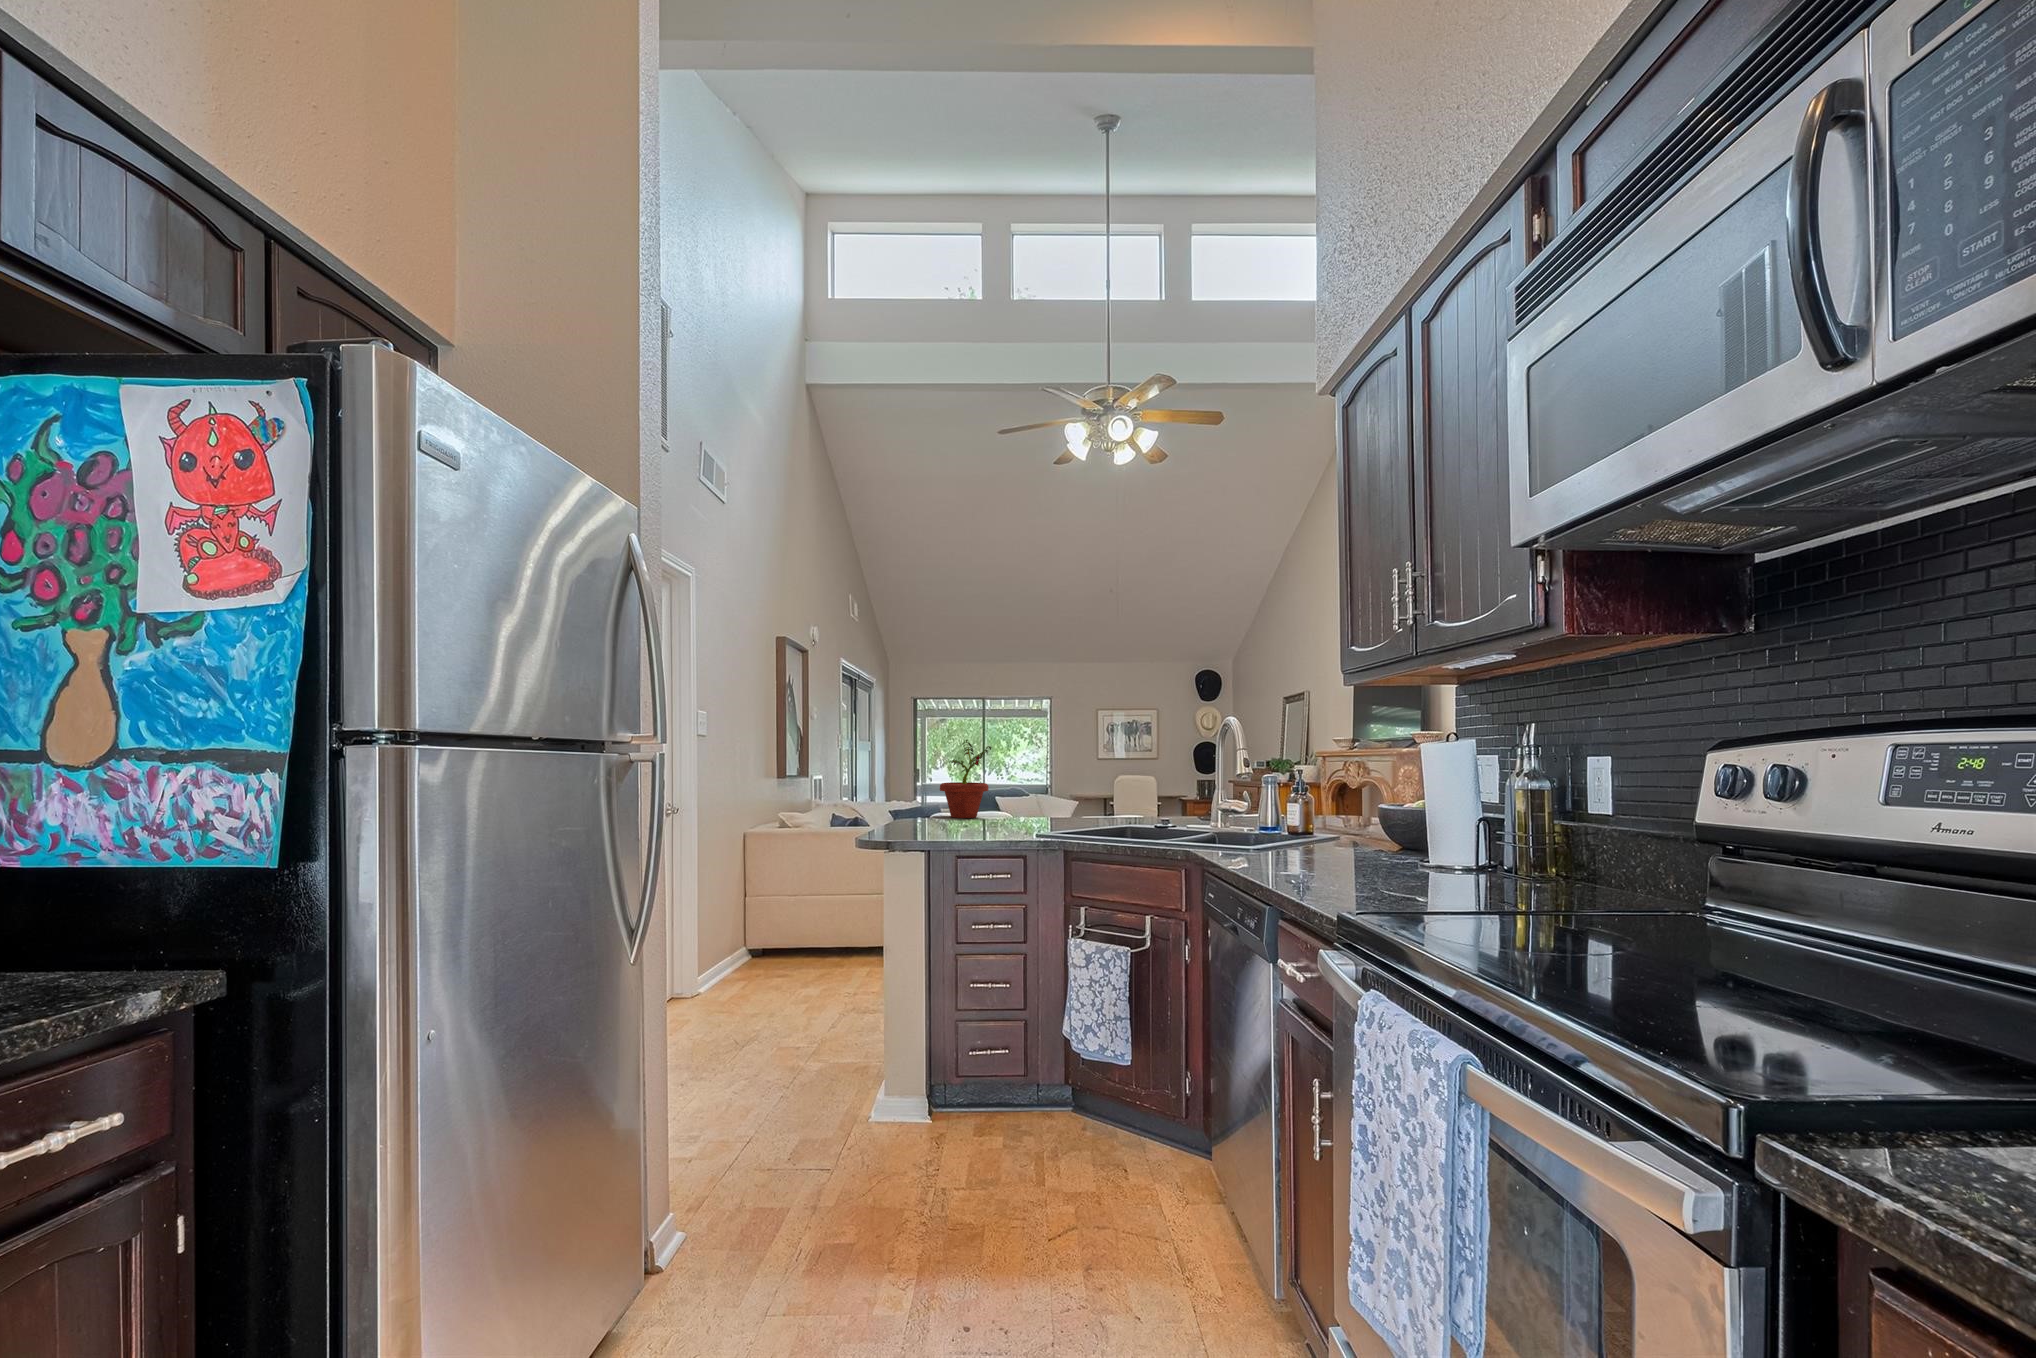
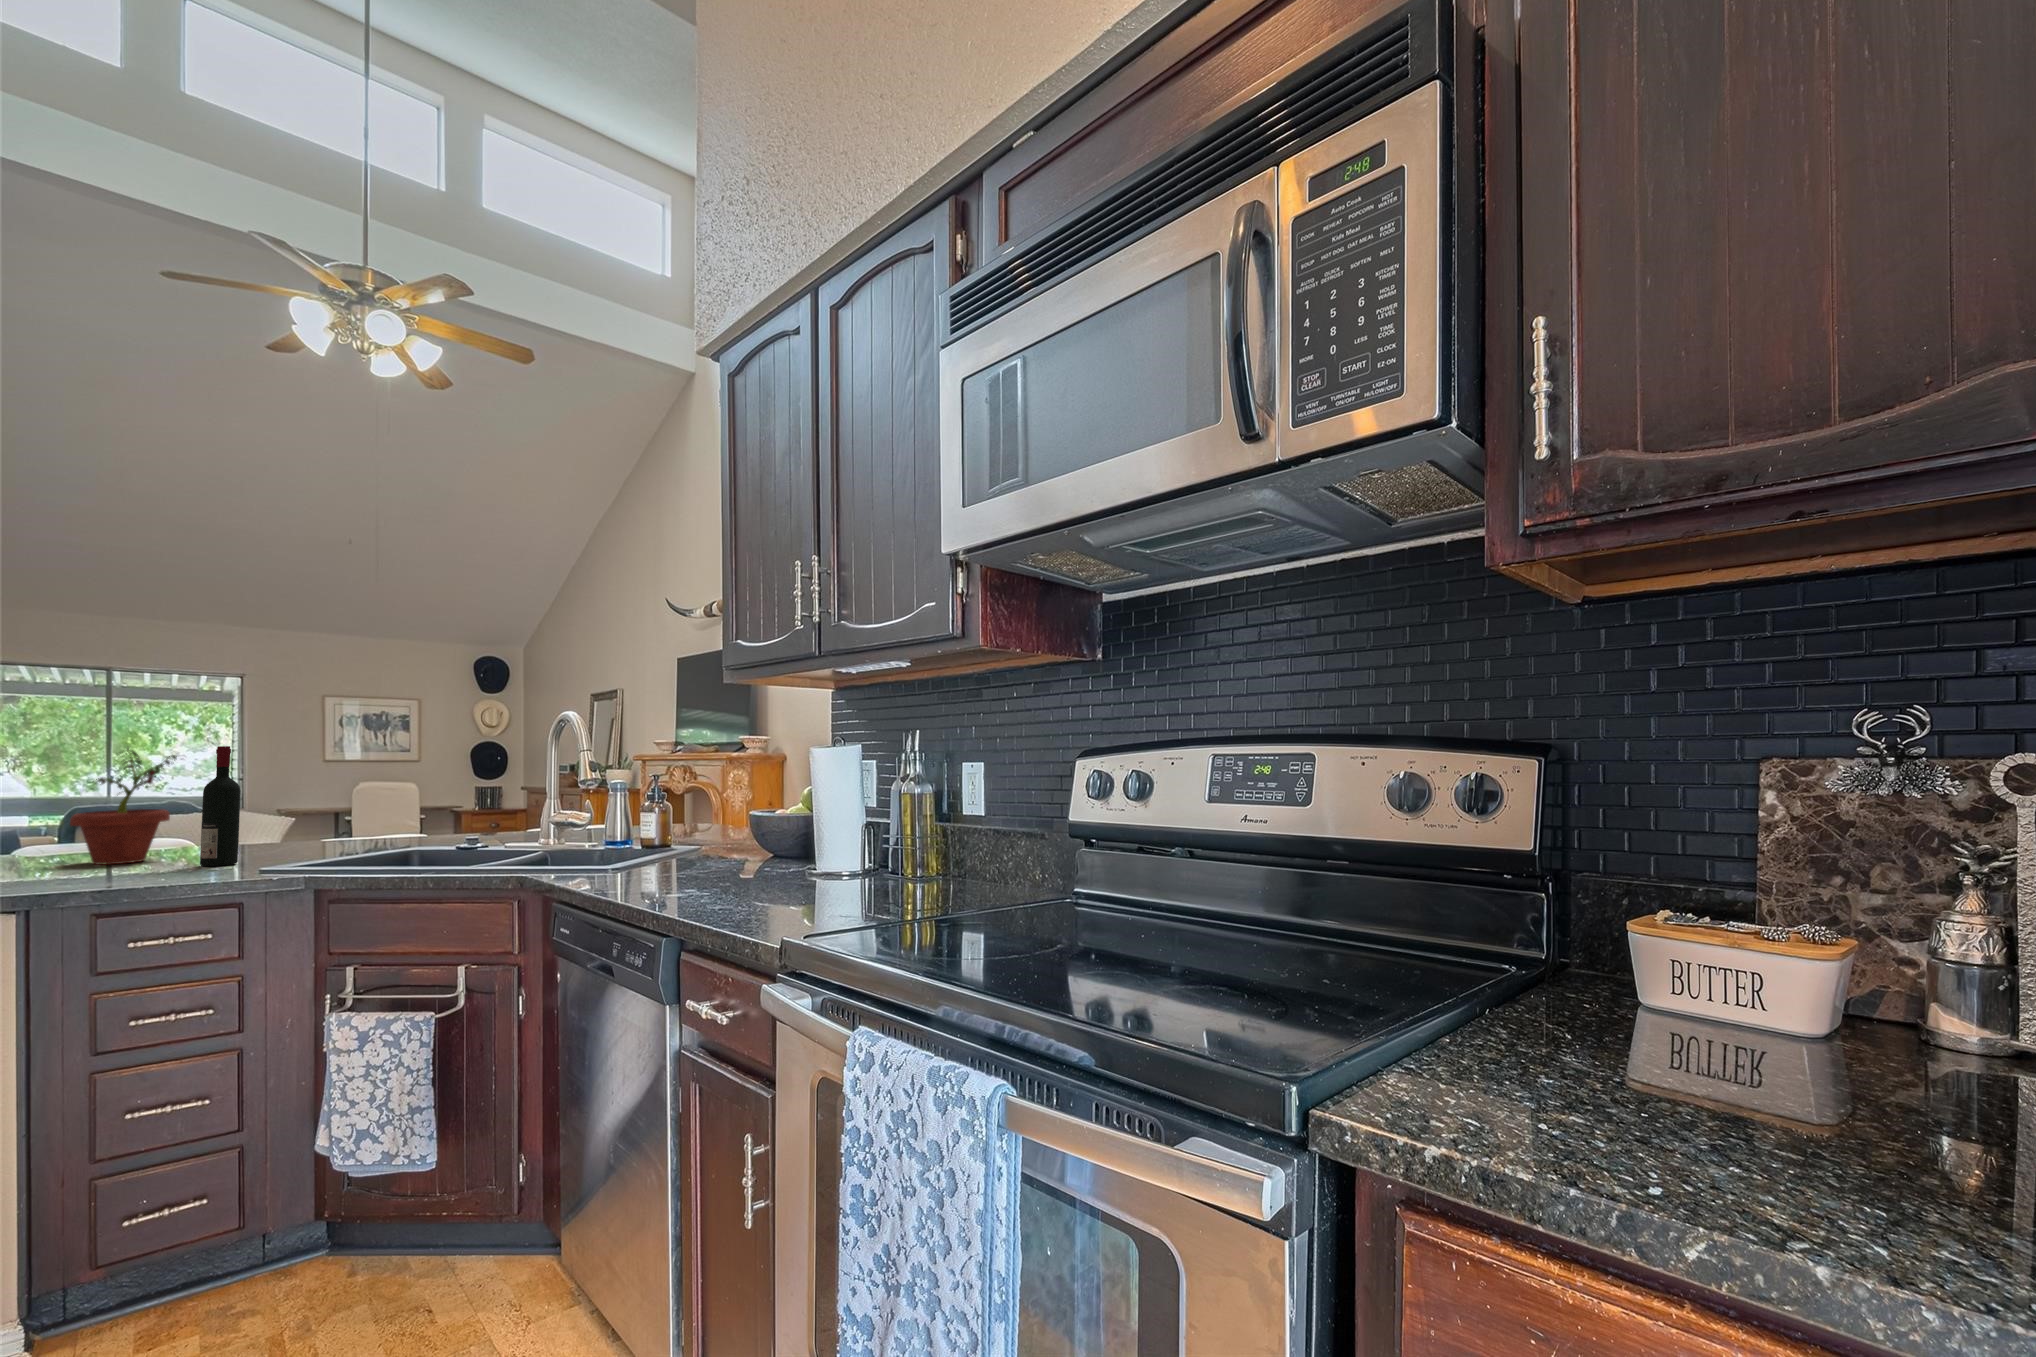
wine bottle: none [1002,740,1022,824] -> present [200,746,241,866]

